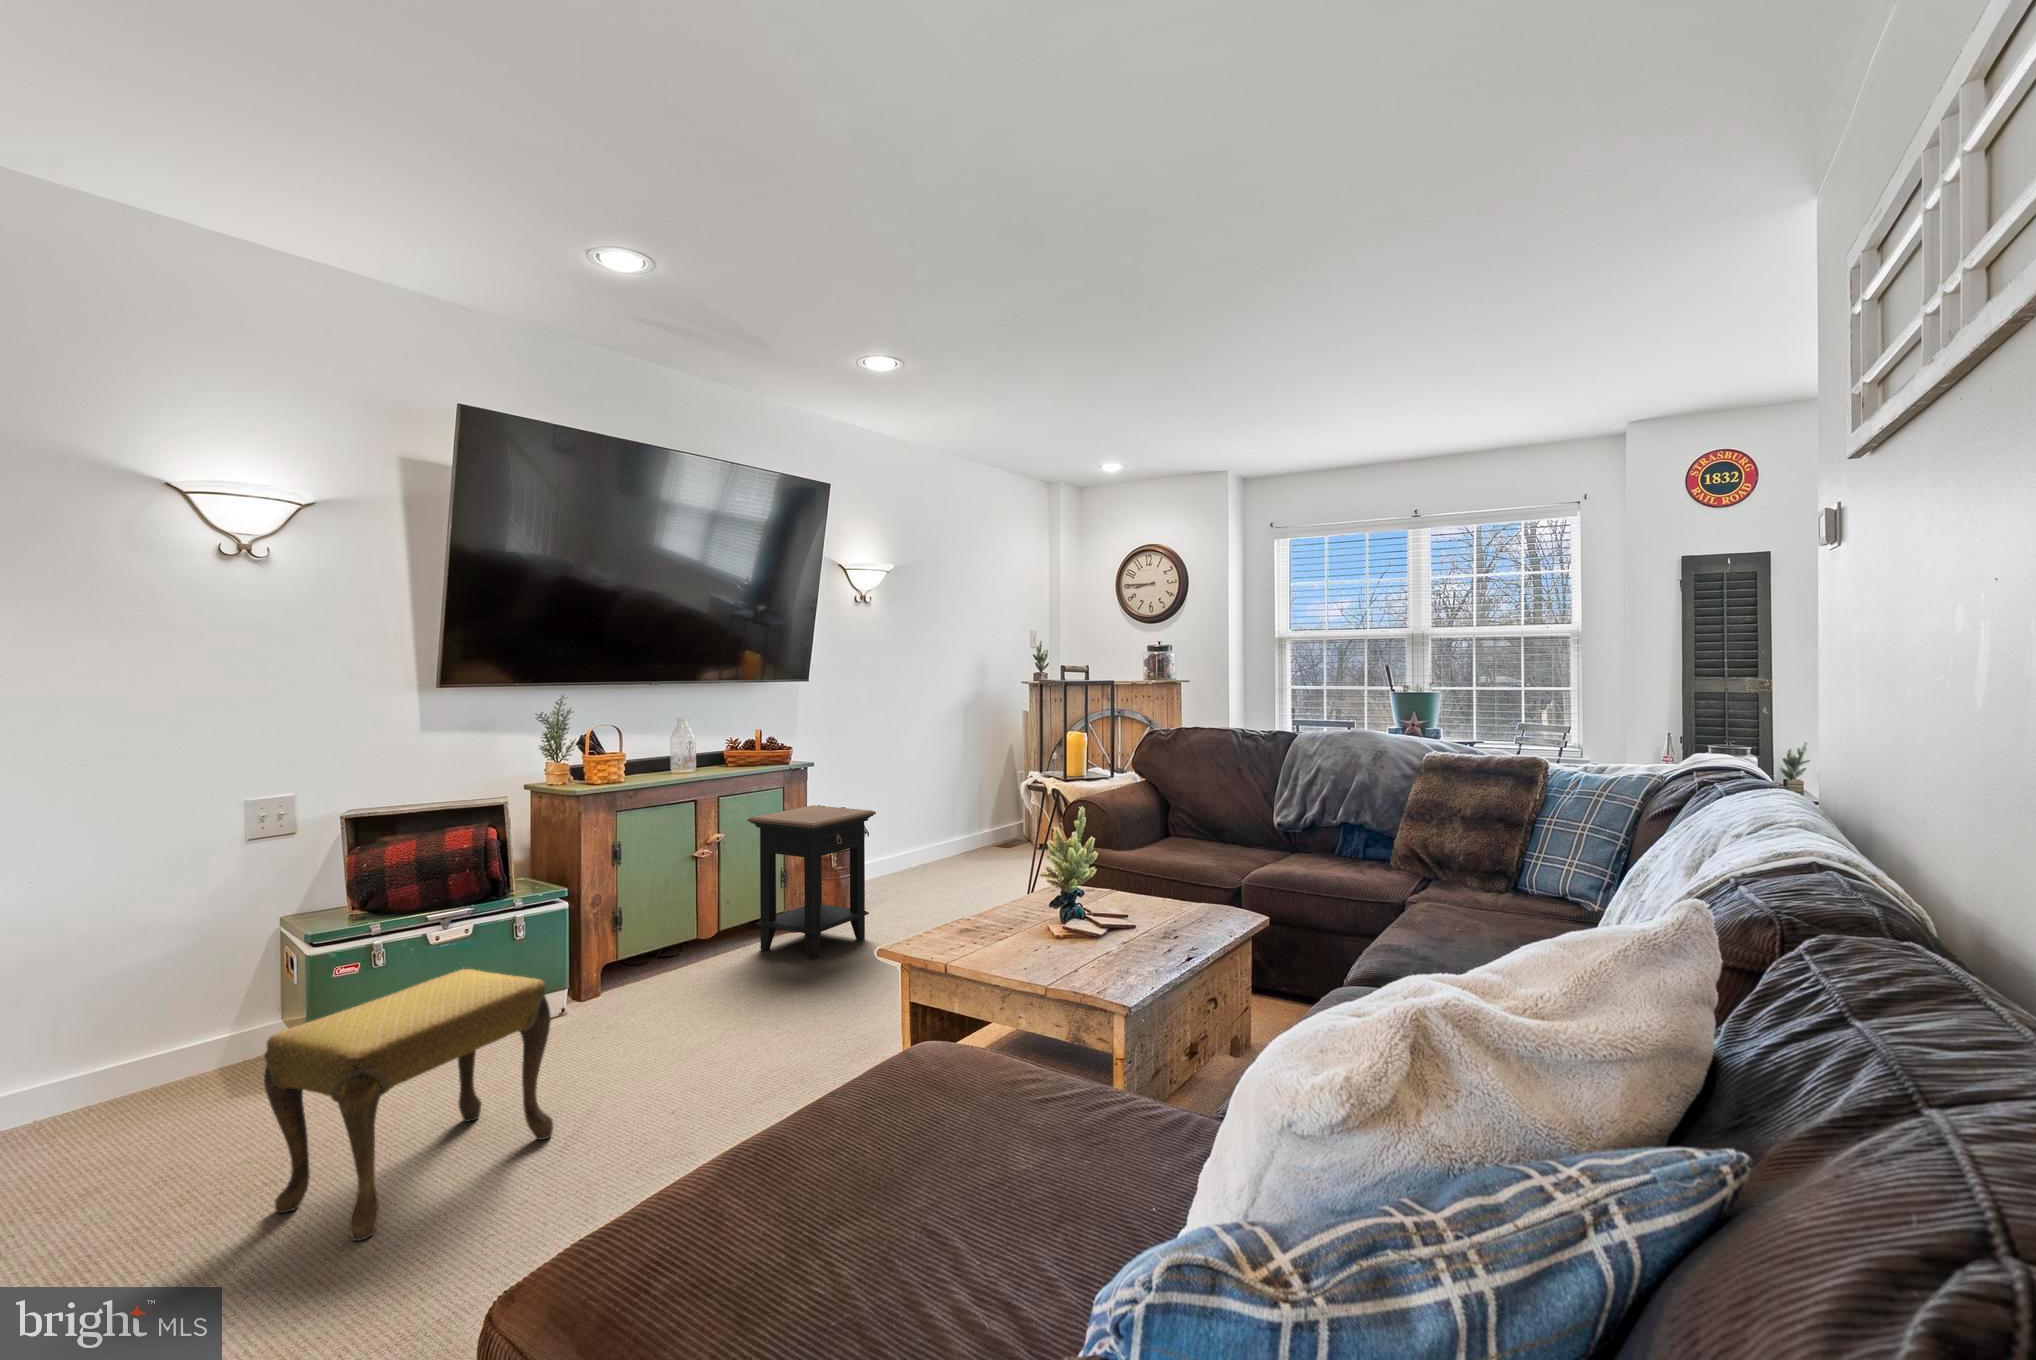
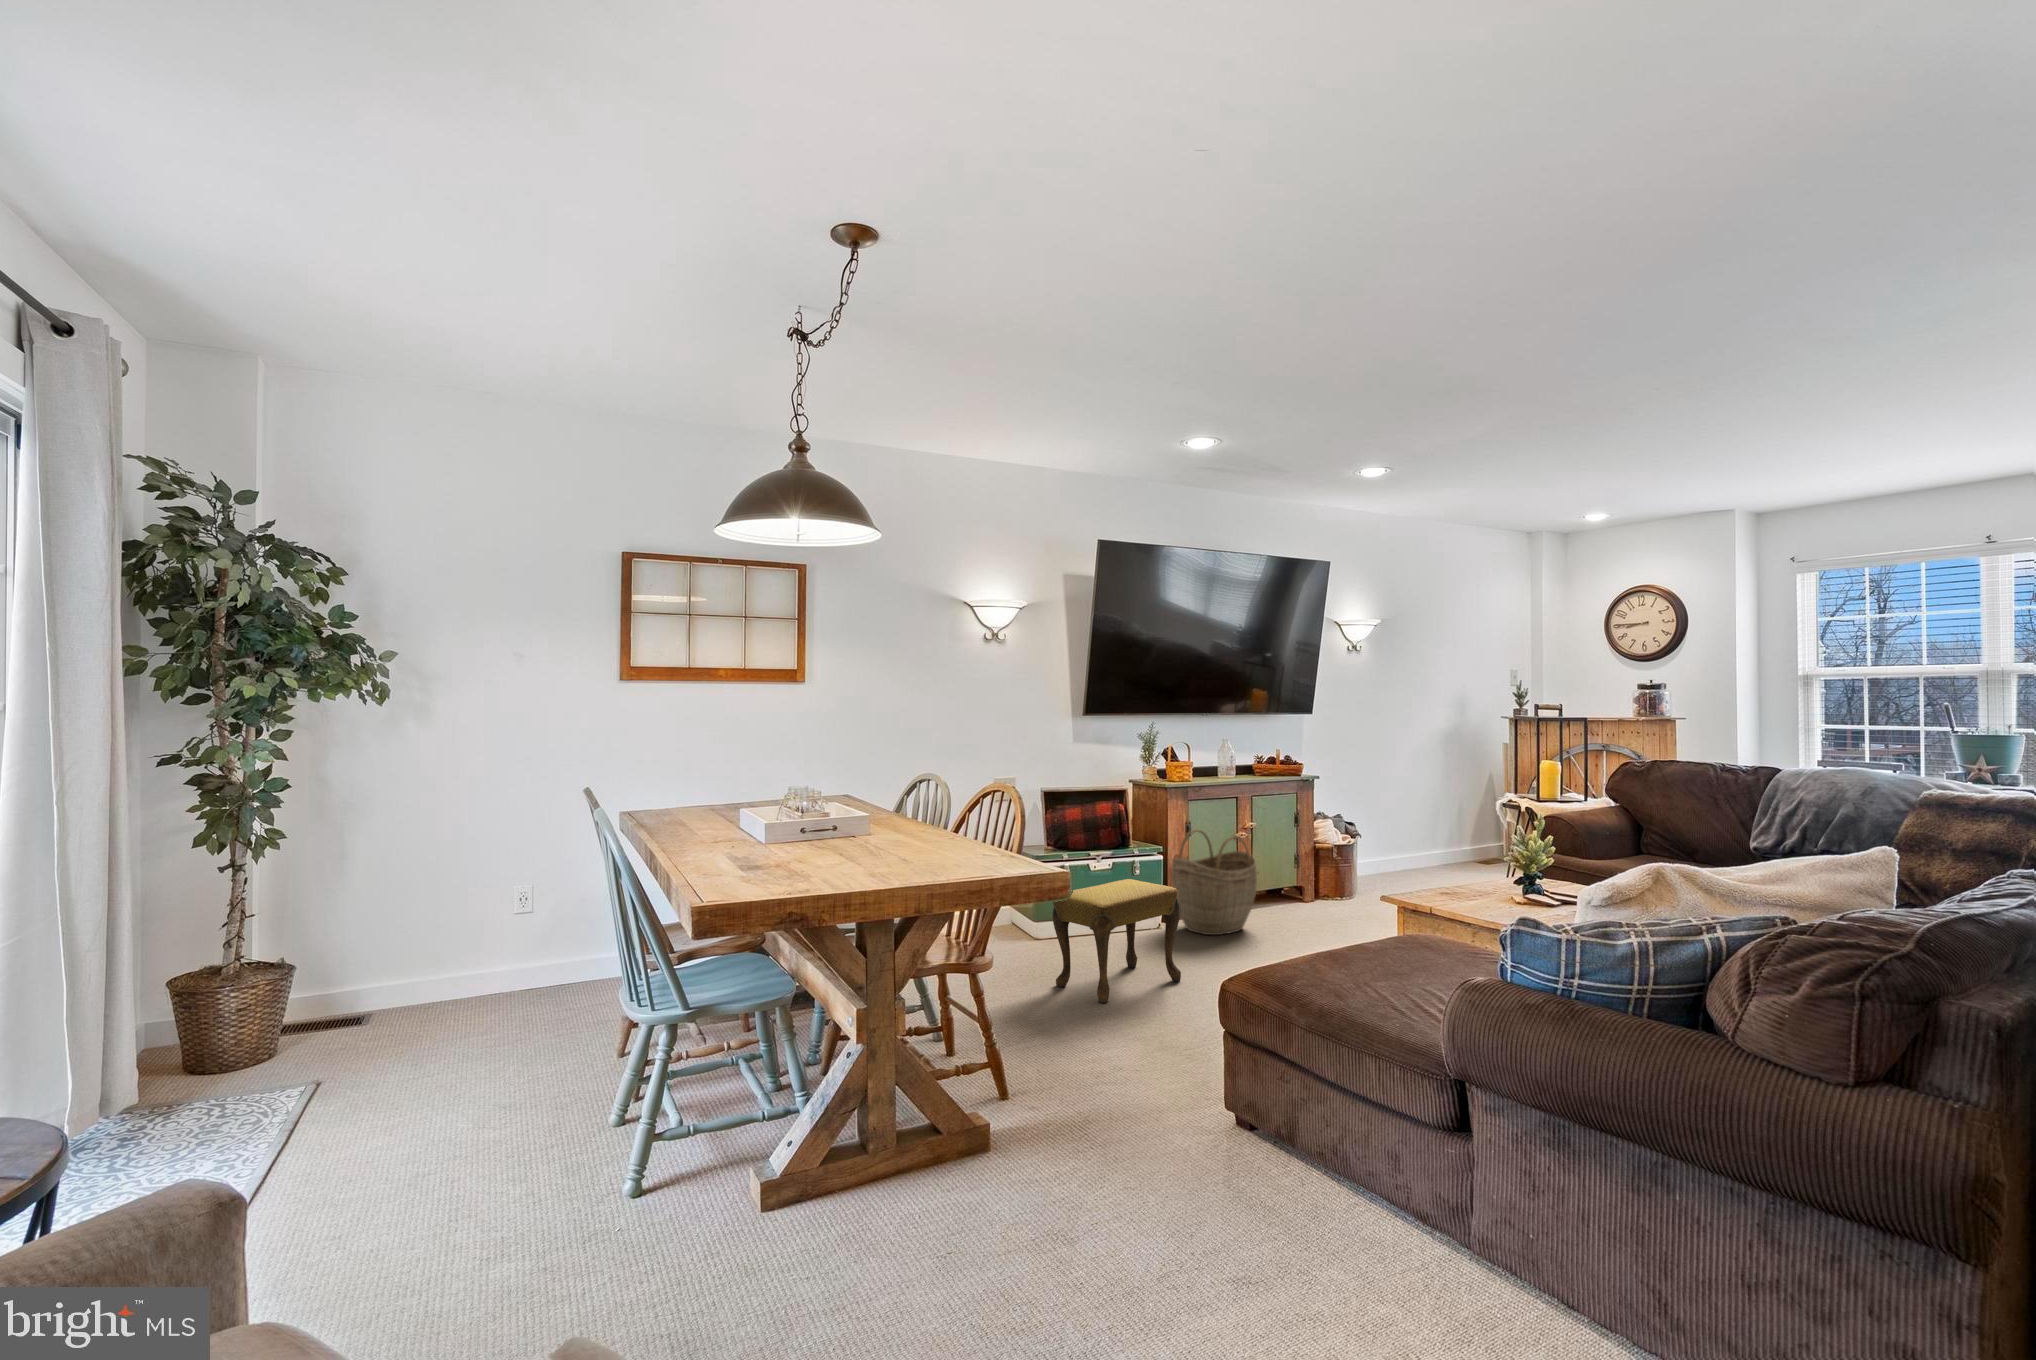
side table: present [748,805,876,959] -> none [1272,808,1370,920]
woven basket: none [581,855,717,1017] -> present [1172,830,1257,935]

